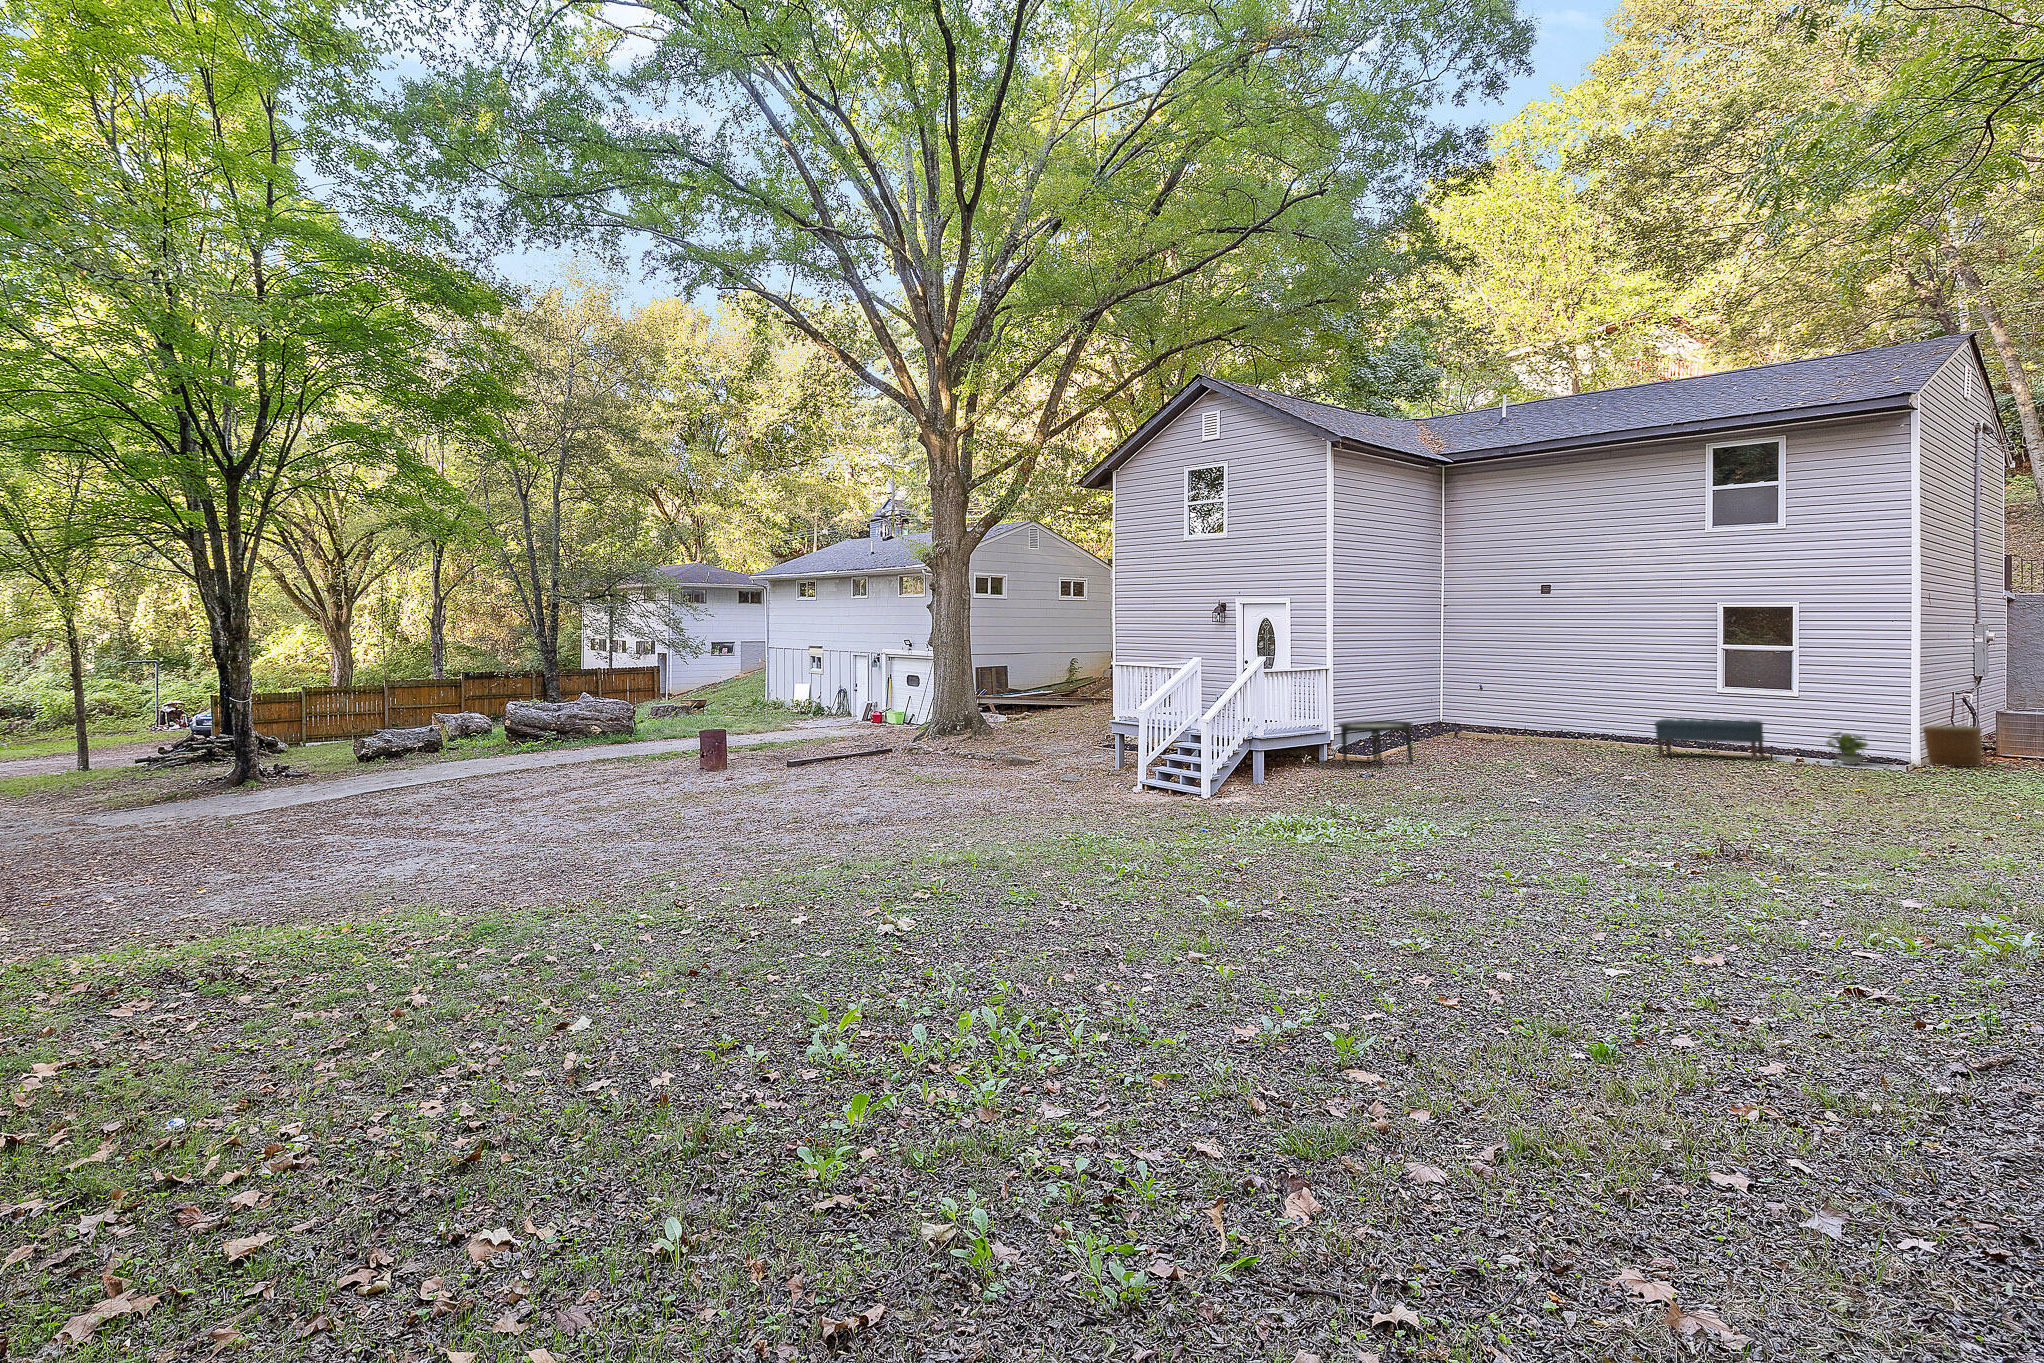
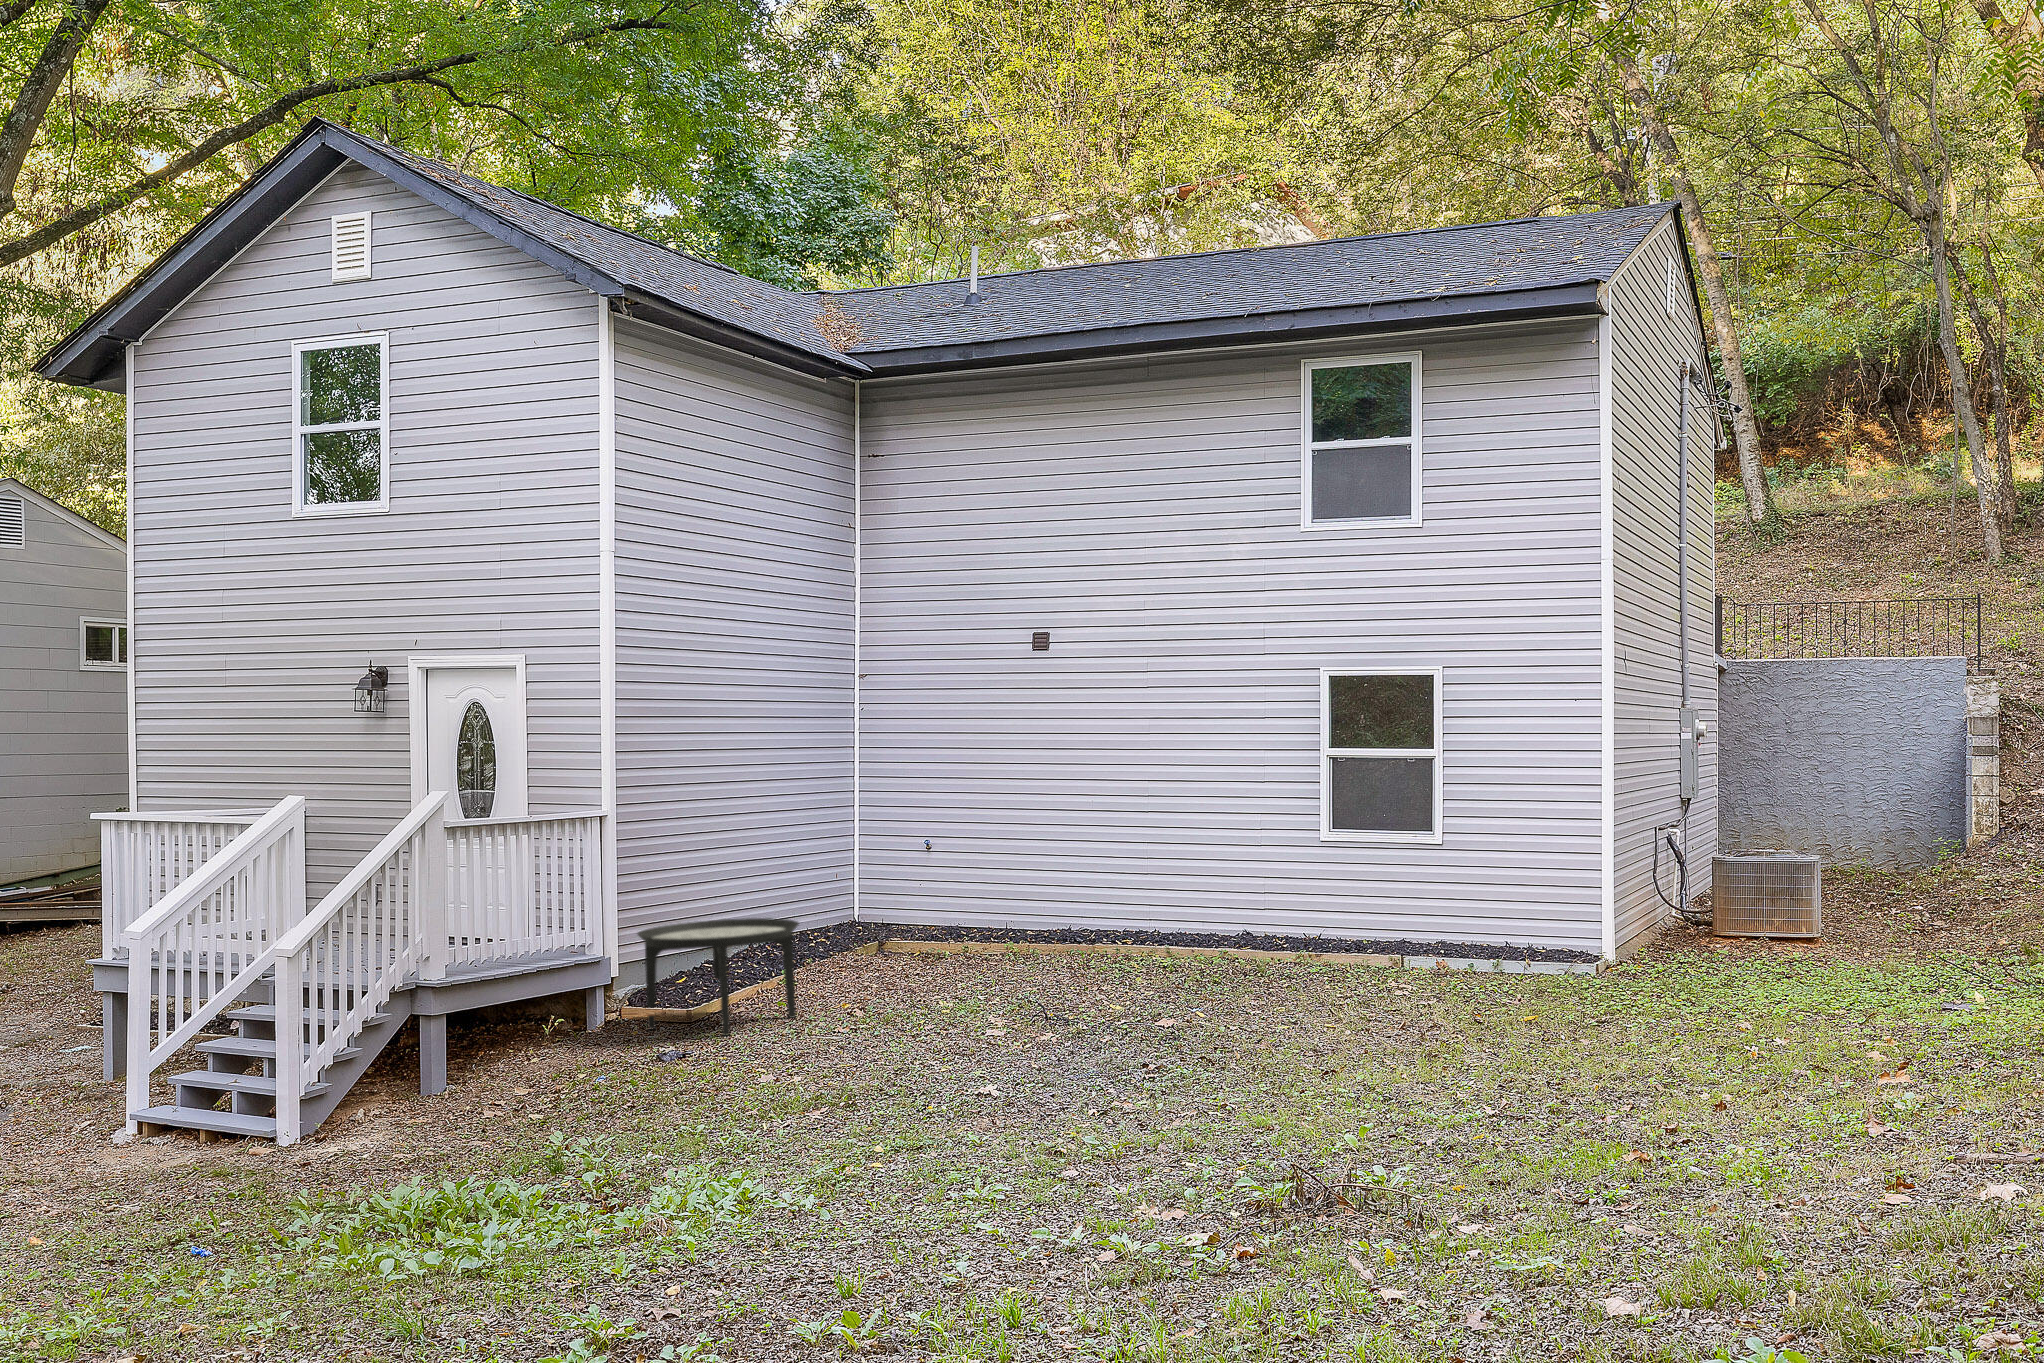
bench: present [1654,719,1764,761] -> none [1225,890,1391,969]
woven basket: present [1923,725,1982,767] -> none [1615,888,1693,963]
potted plant: present [1827,732,1868,764] -> none [1487,907,1546,968]

